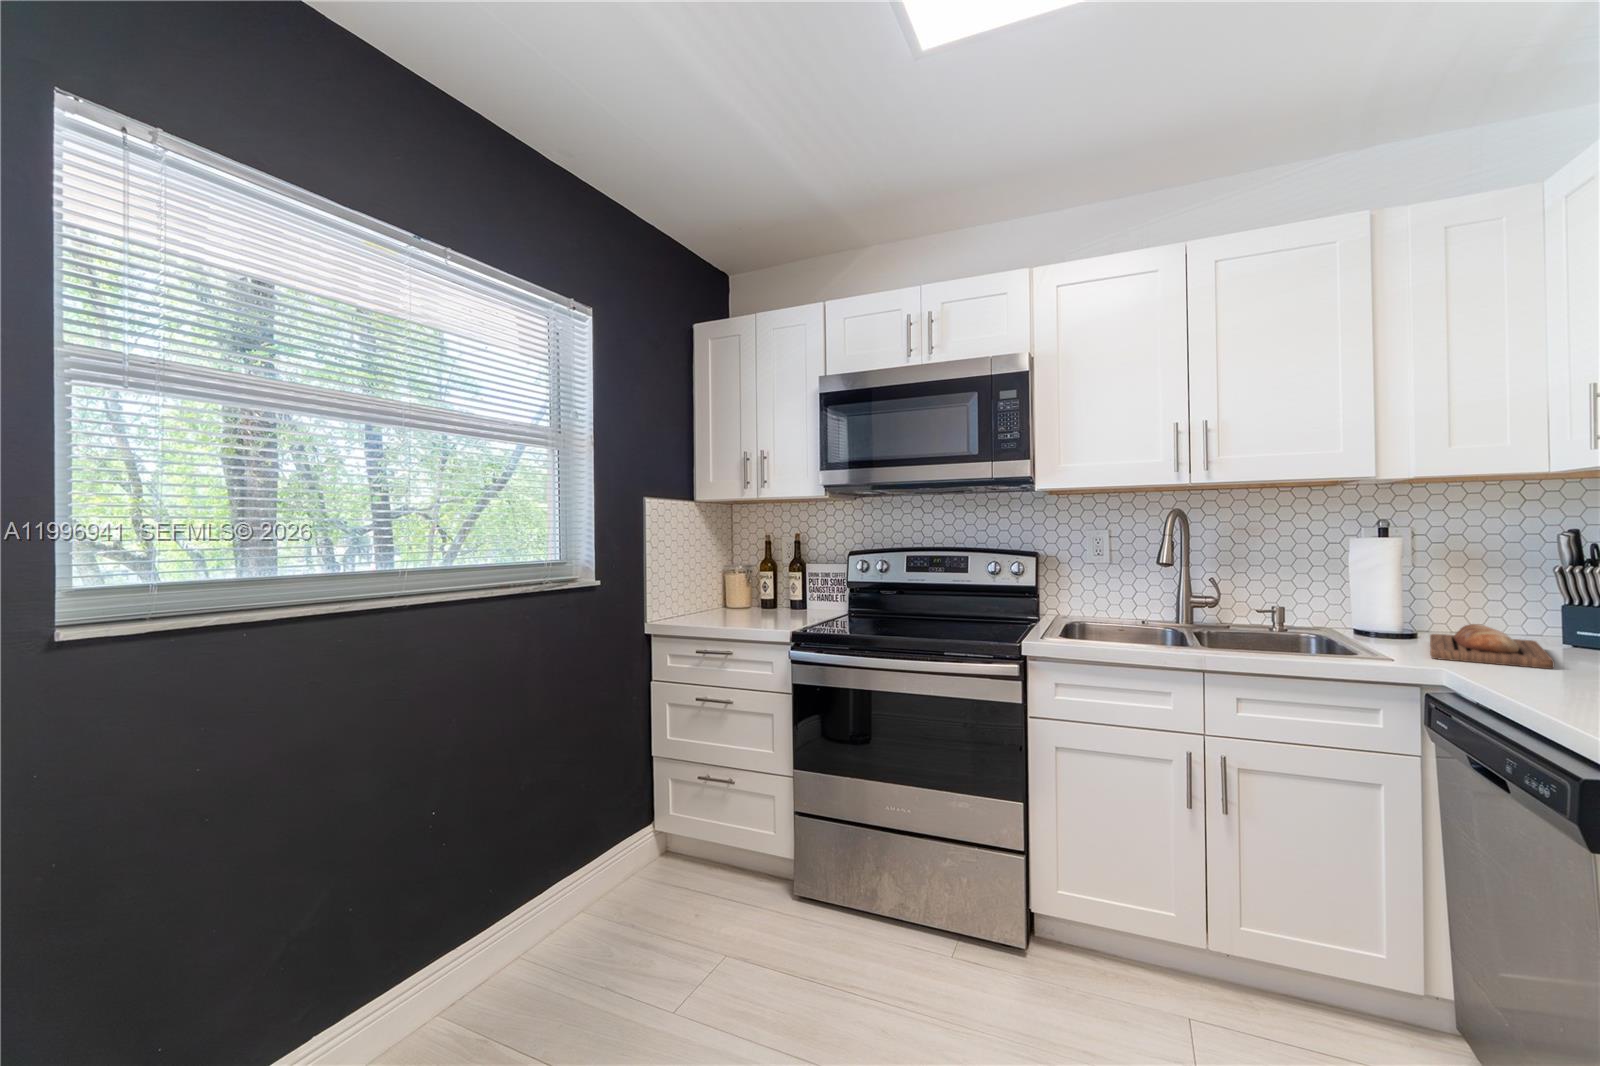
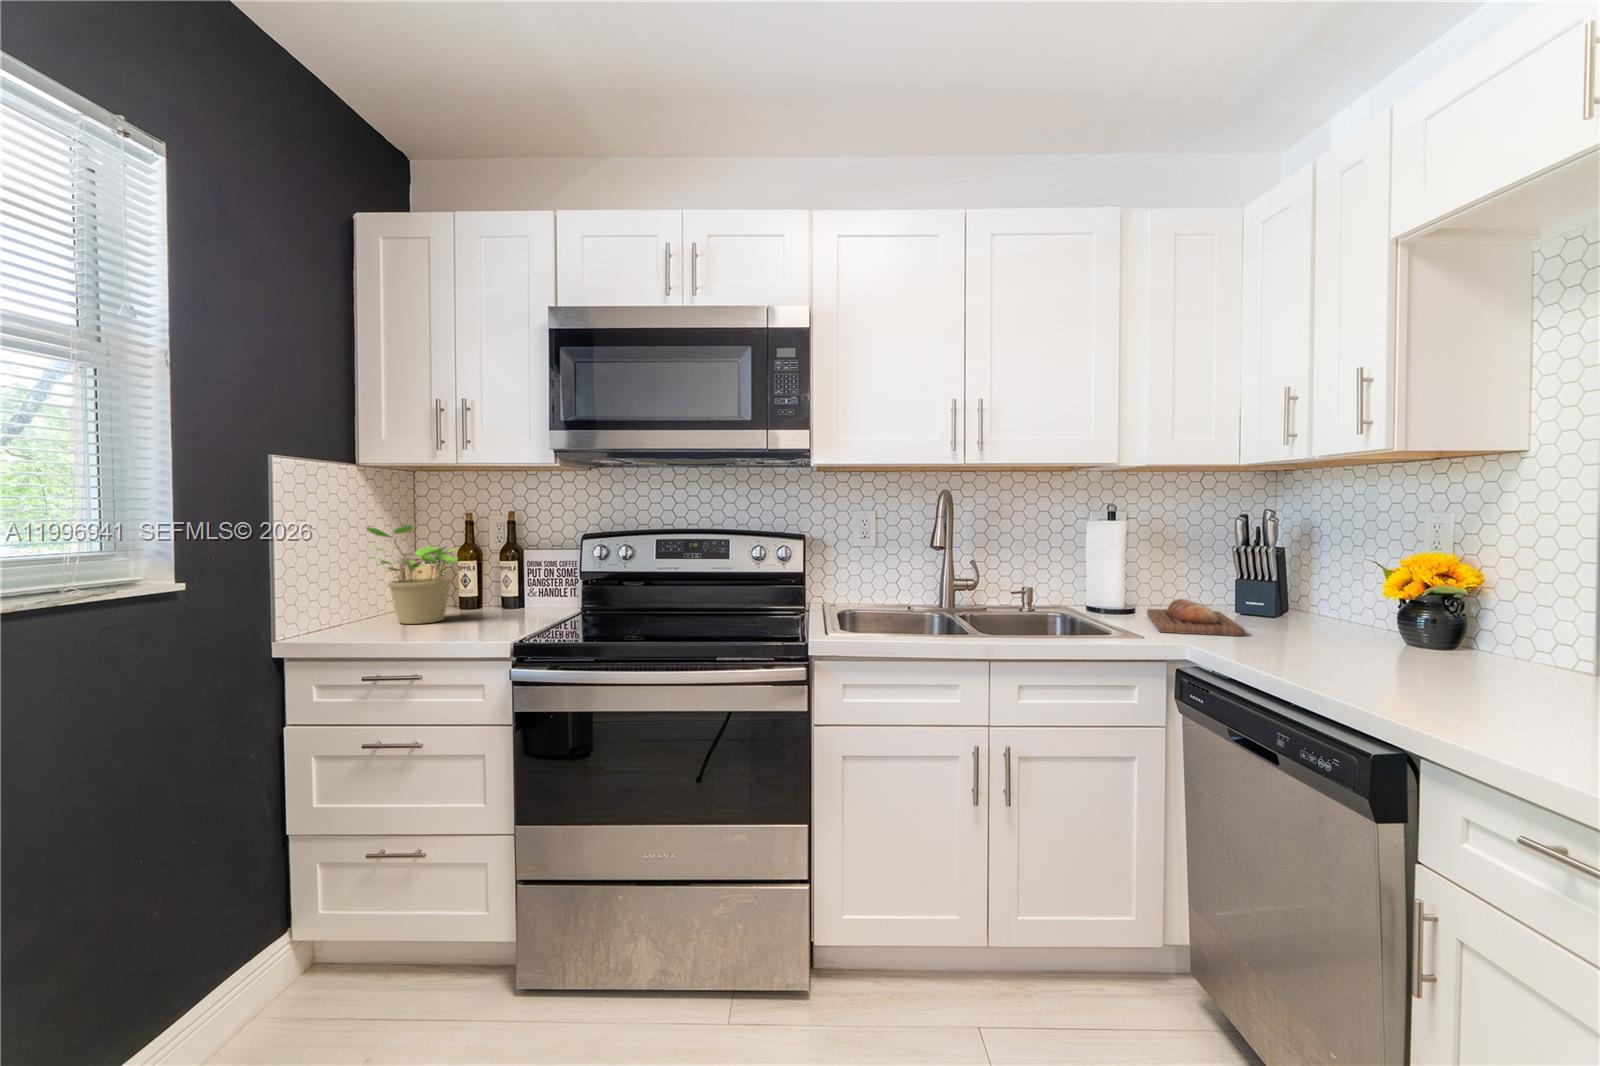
potted plant: none [700,544,760,616] -> present [366,525,458,624]

